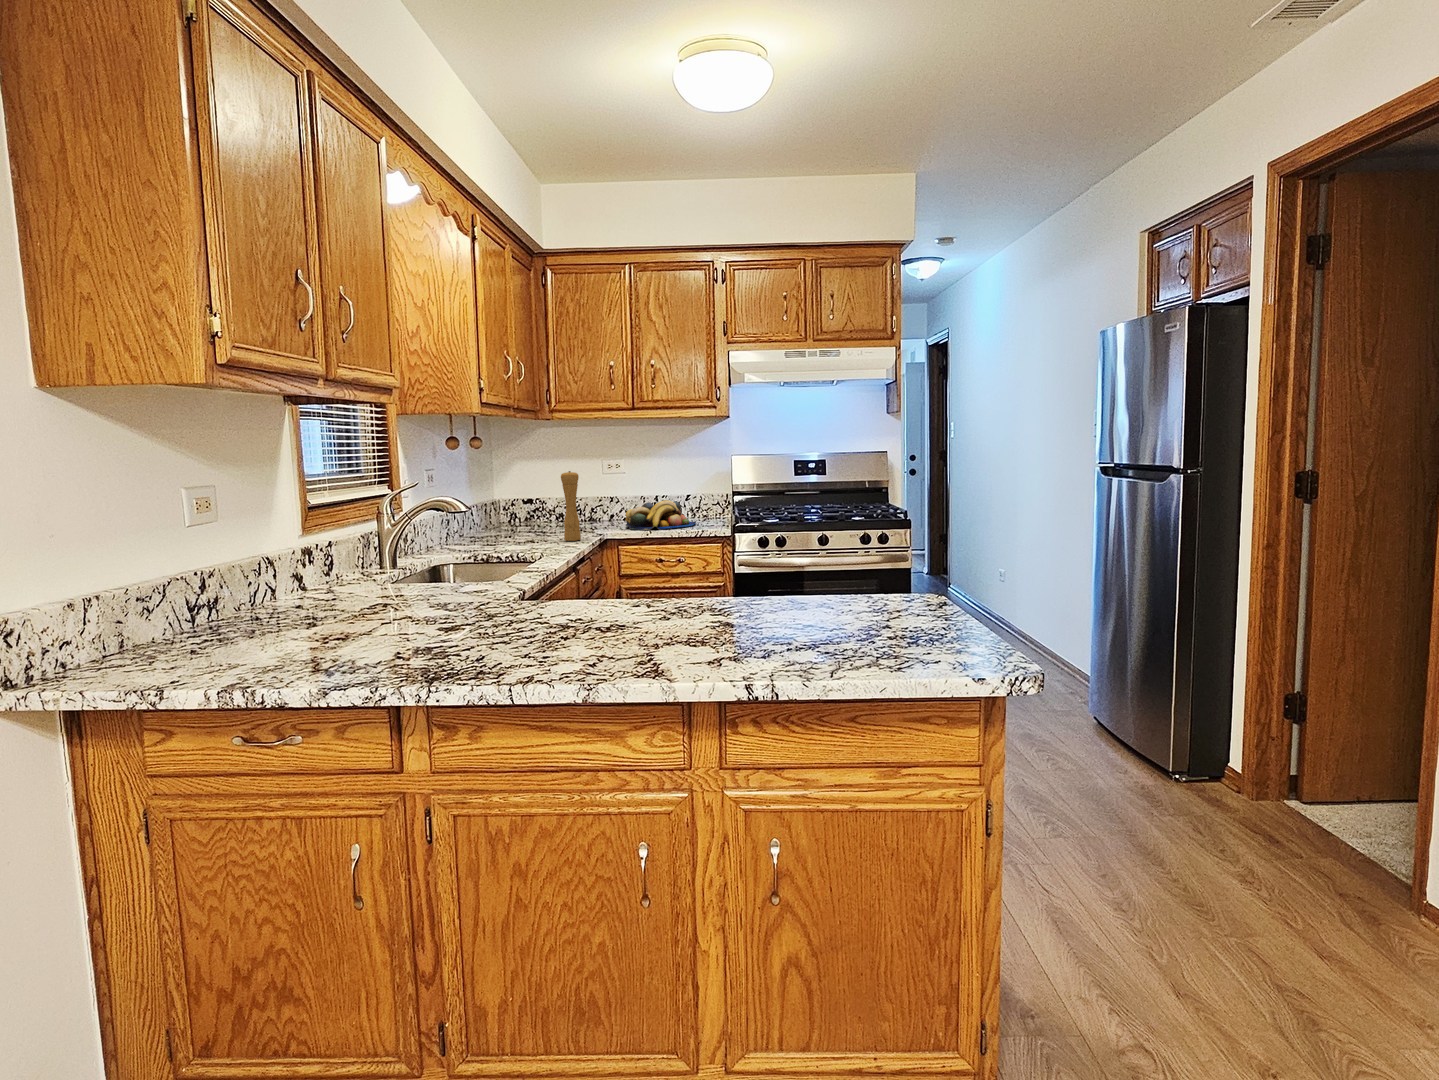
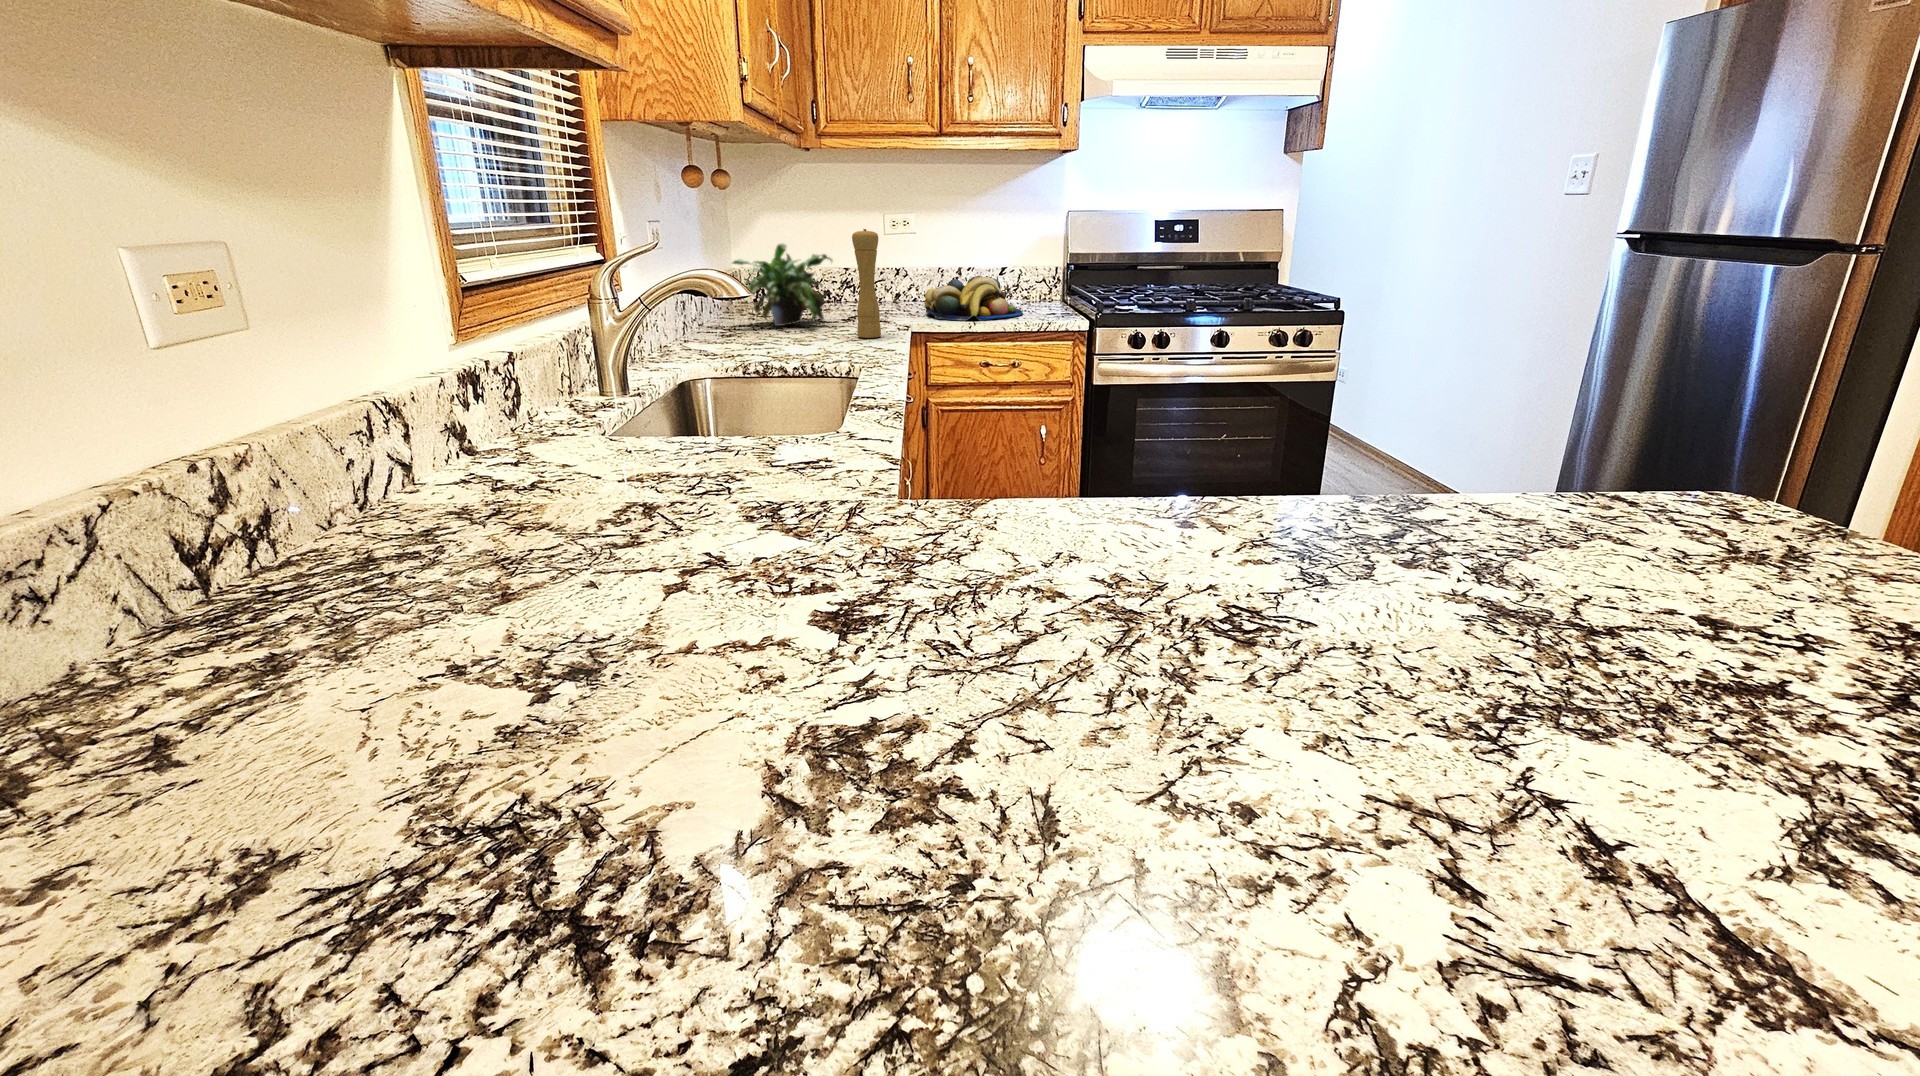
potted plant: none [484,481,555,536] -> present [733,244,832,326]

